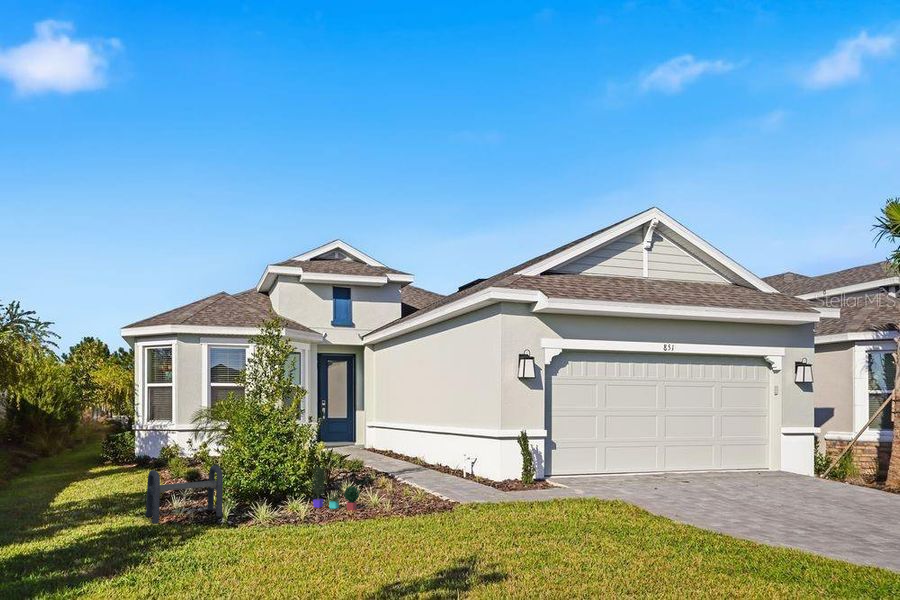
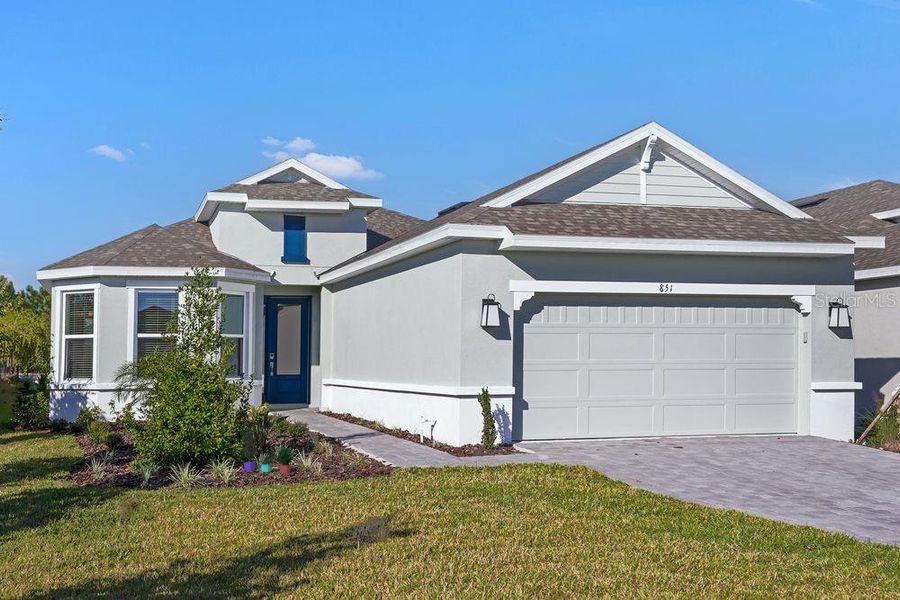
bench: present [146,465,223,524] -> none [63,426,144,487]

